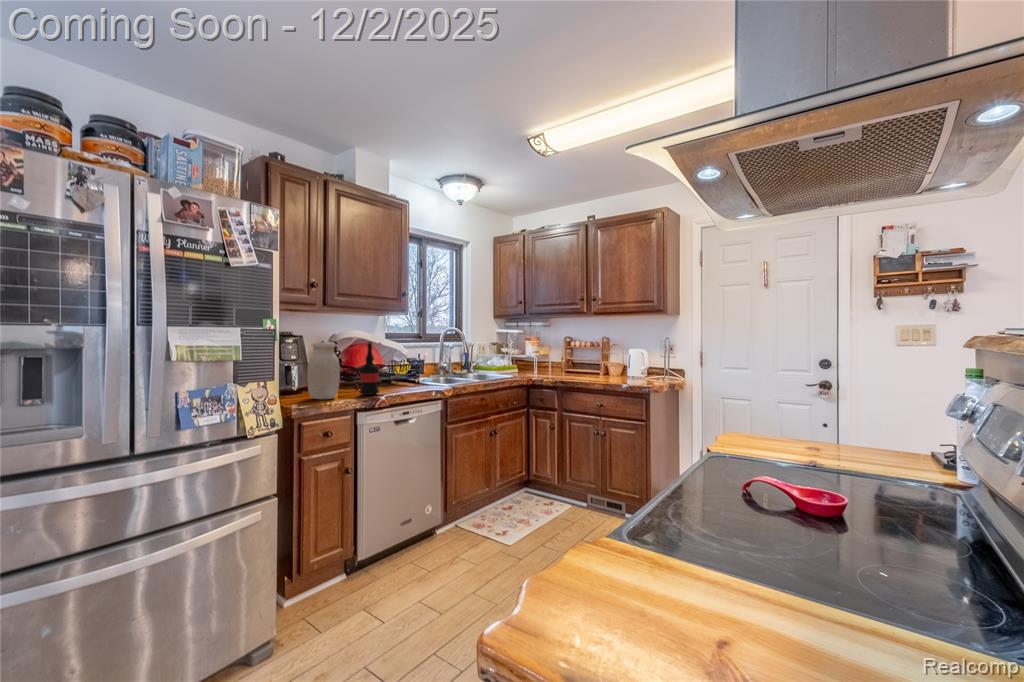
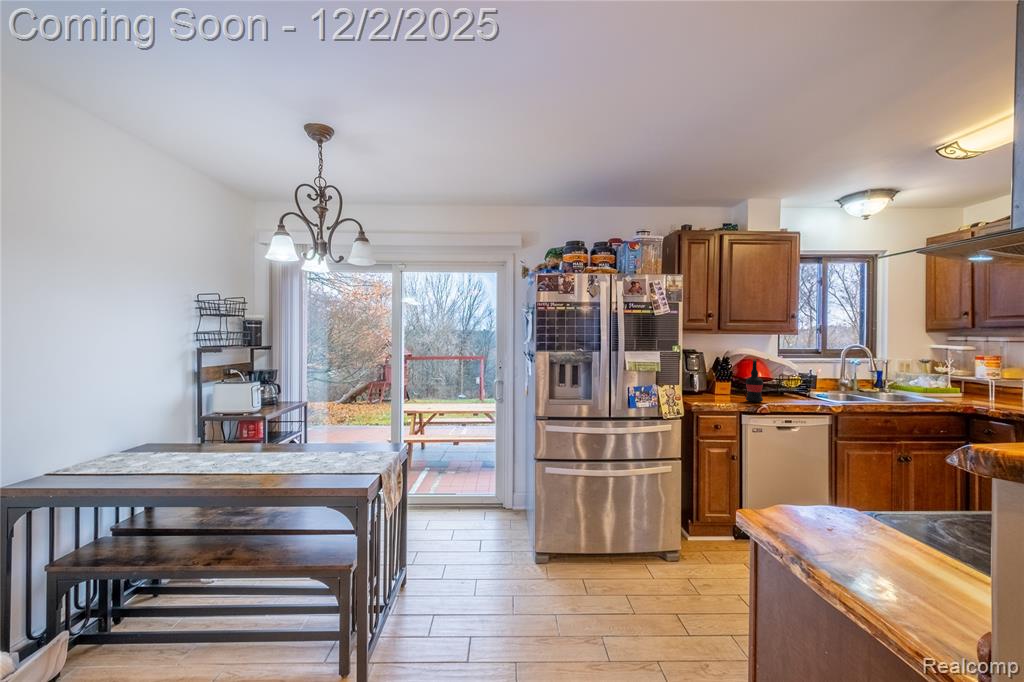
jar: present [307,342,340,399] -> none [704,359,729,401]

